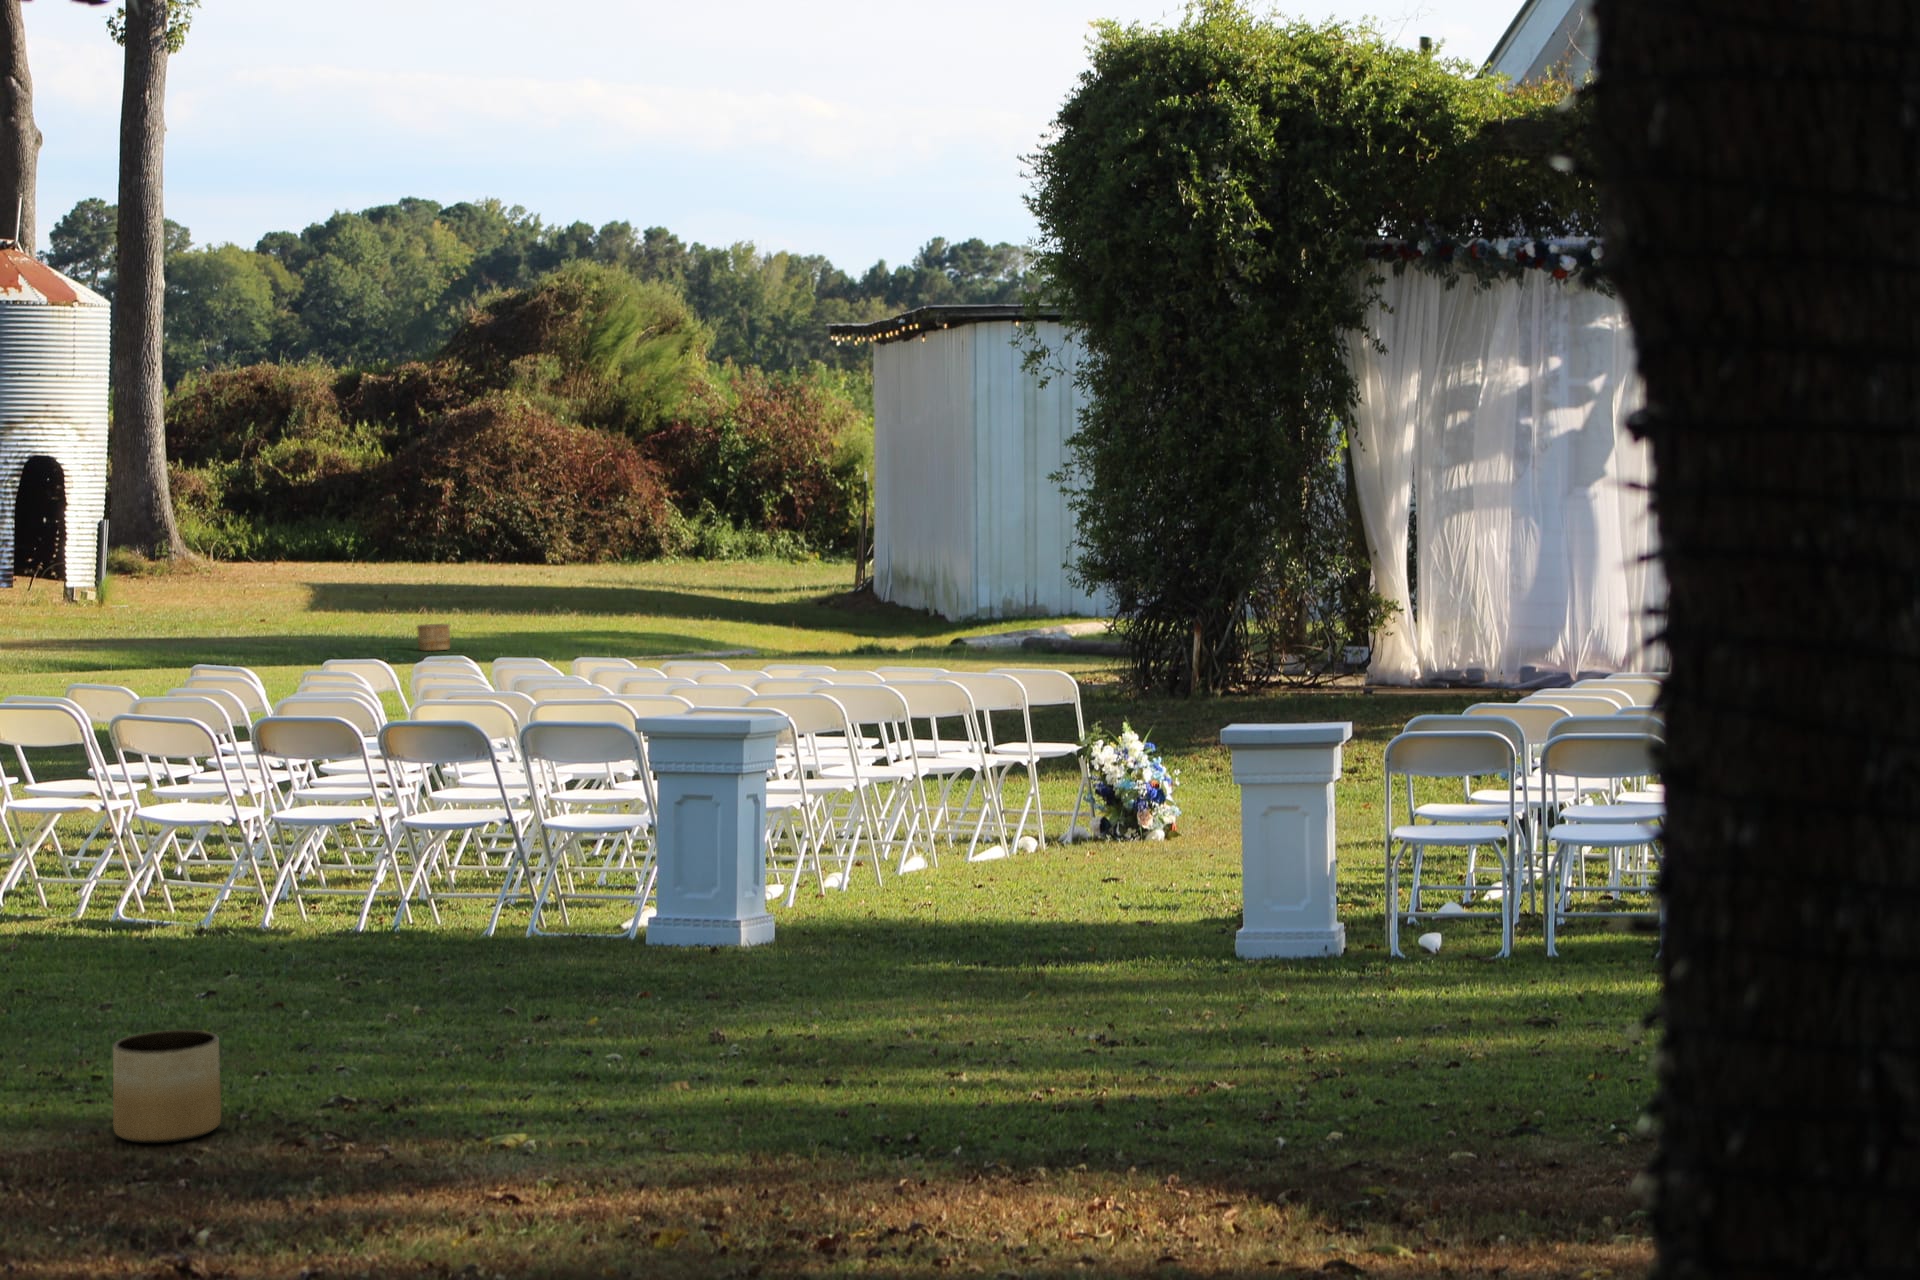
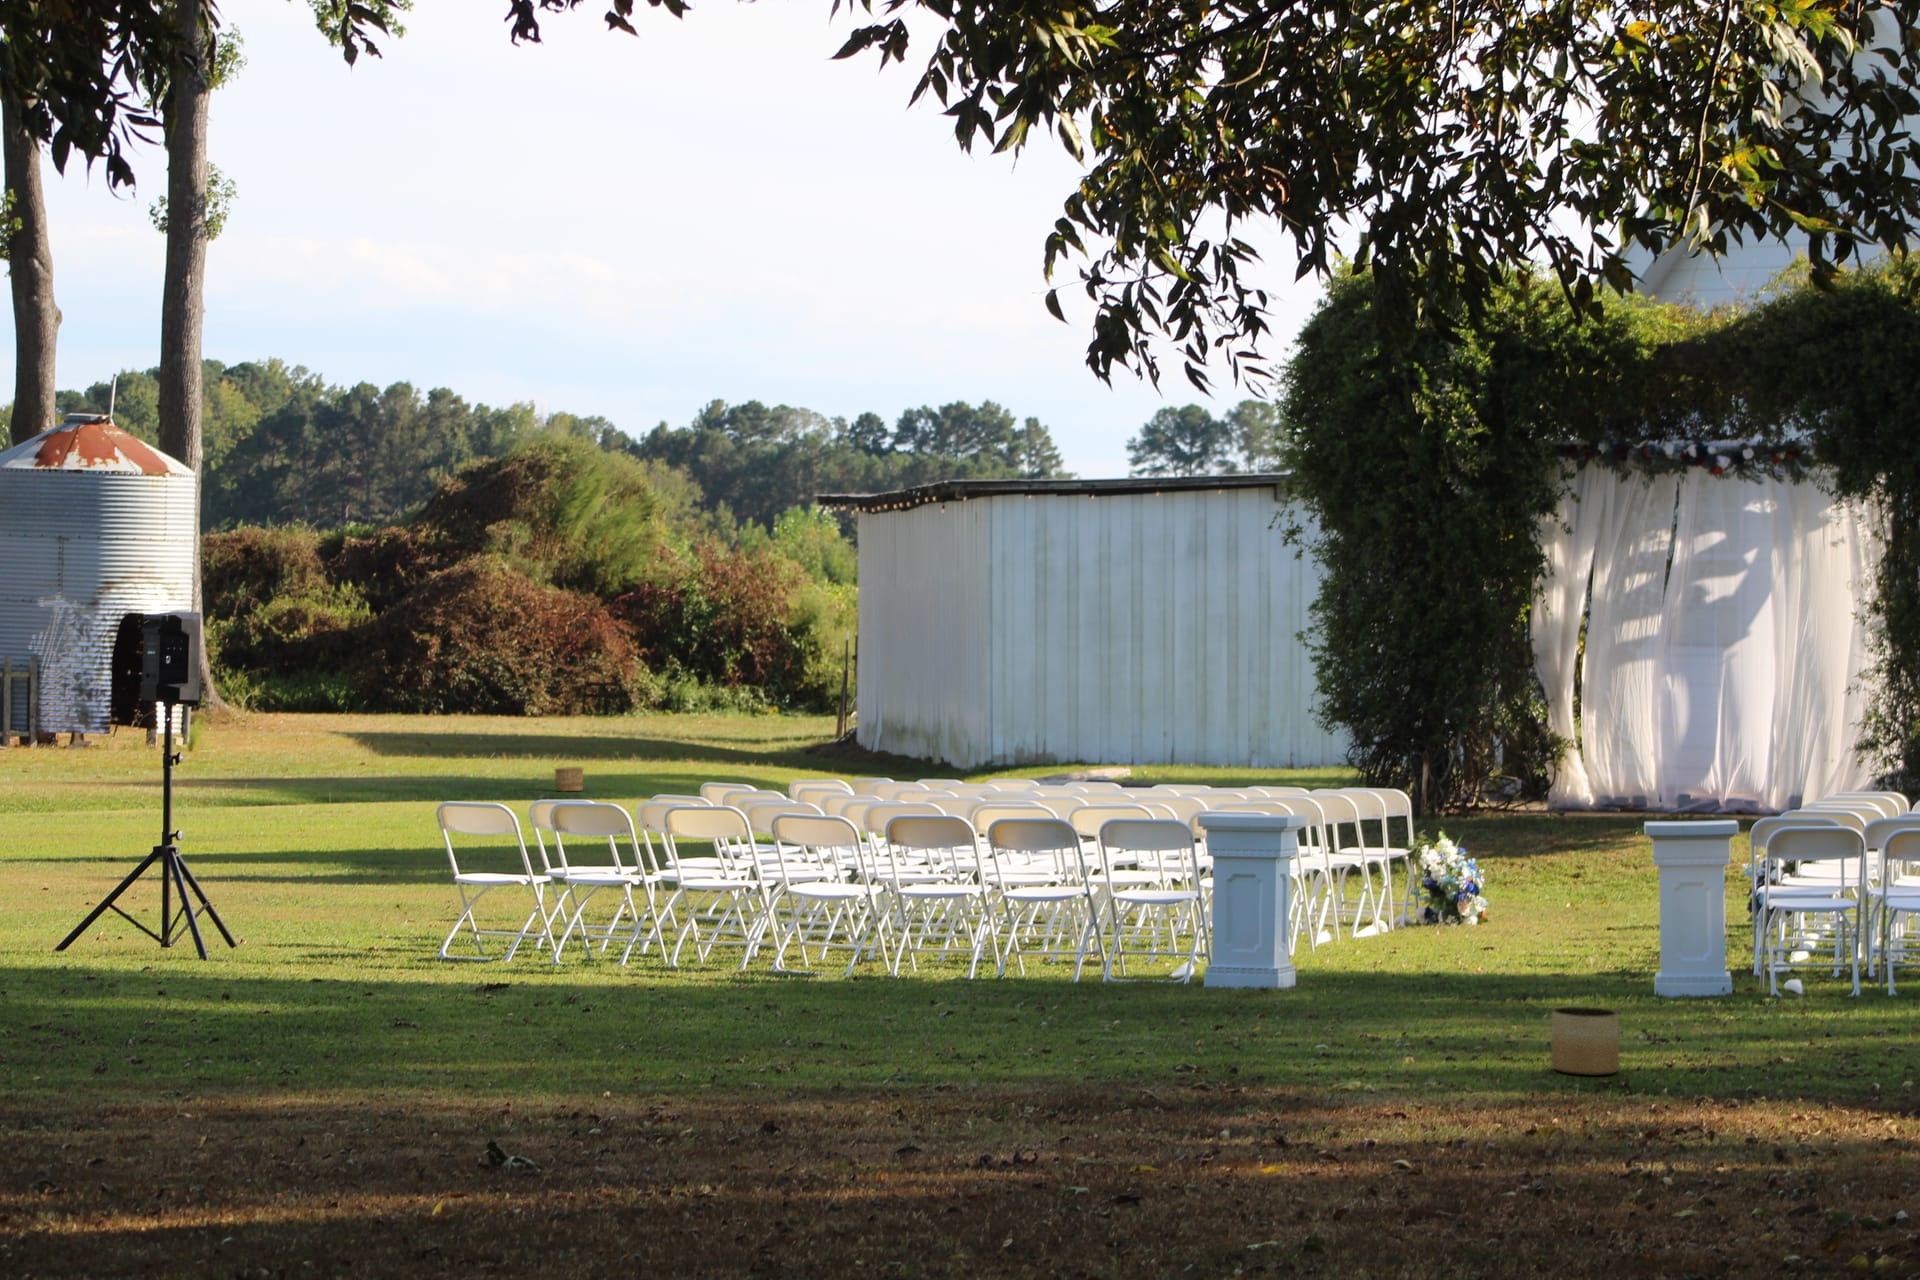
bench: none [603,527,645,562] -> present [581,682,624,714]
planter: present [113,1030,221,1143] -> present [1551,1007,1619,1076]

